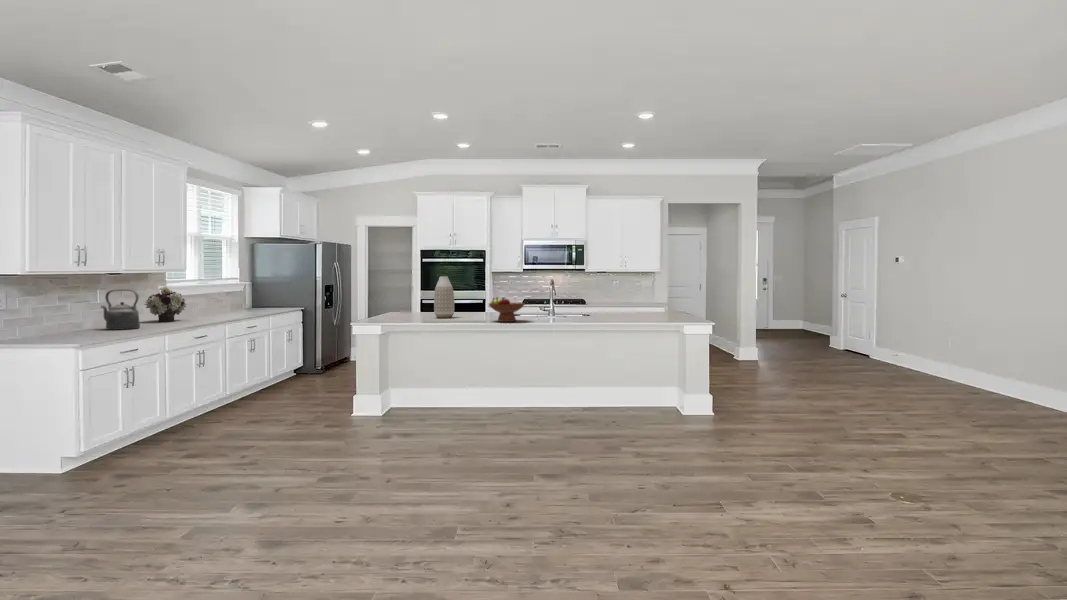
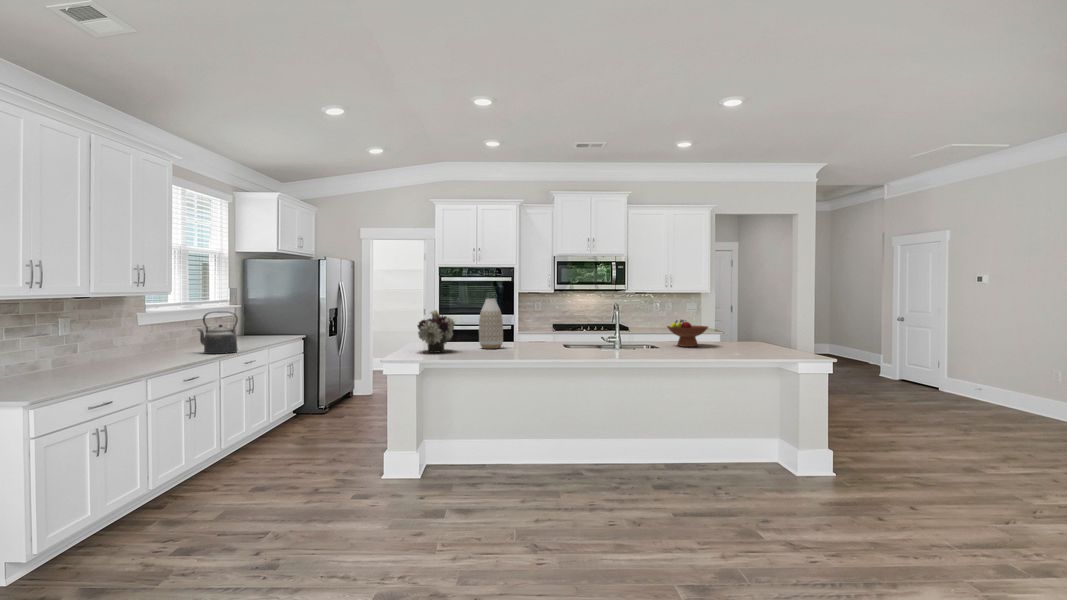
flower arrangement: present [144,286,186,322] -> present [417,310,455,353]
kettle: present [101,290,140,330] -> present [197,311,238,354]
fruit bowl: present [489,298,525,322] -> present [667,320,708,347]

